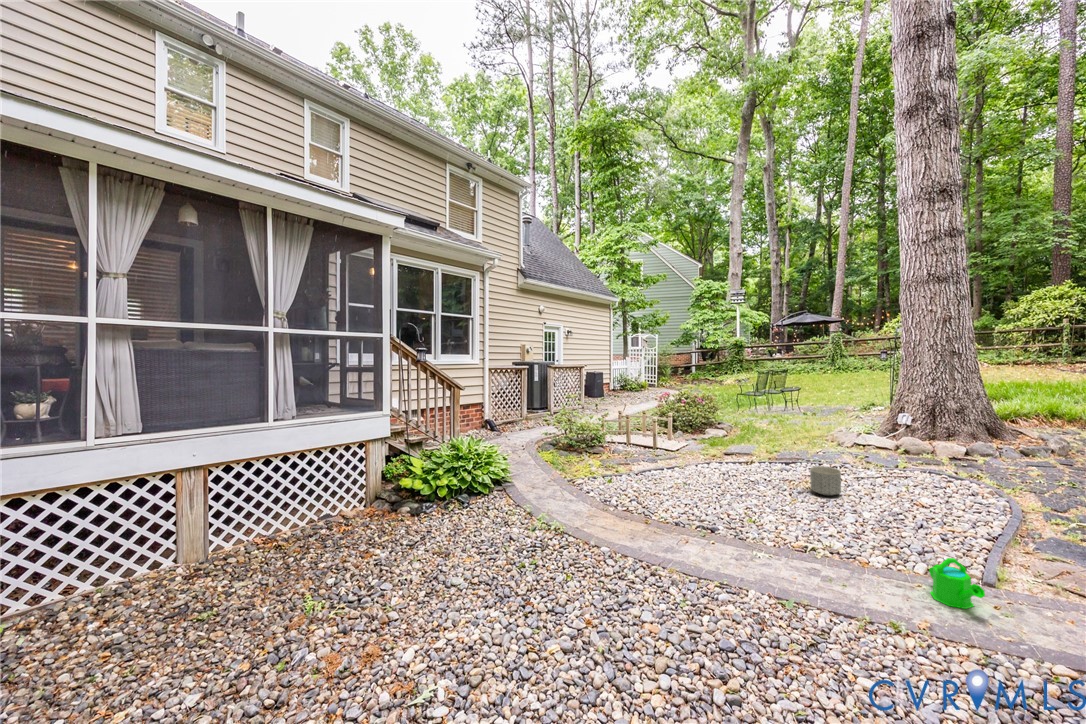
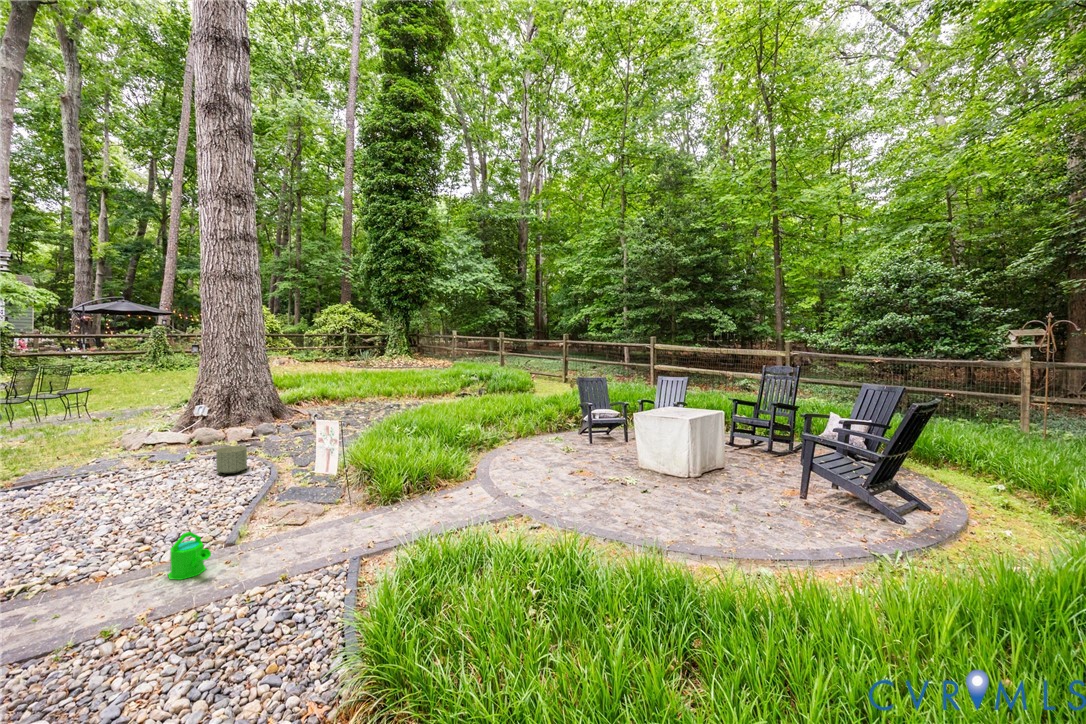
planter: present [810,466,841,496] -> present [216,446,247,474]

